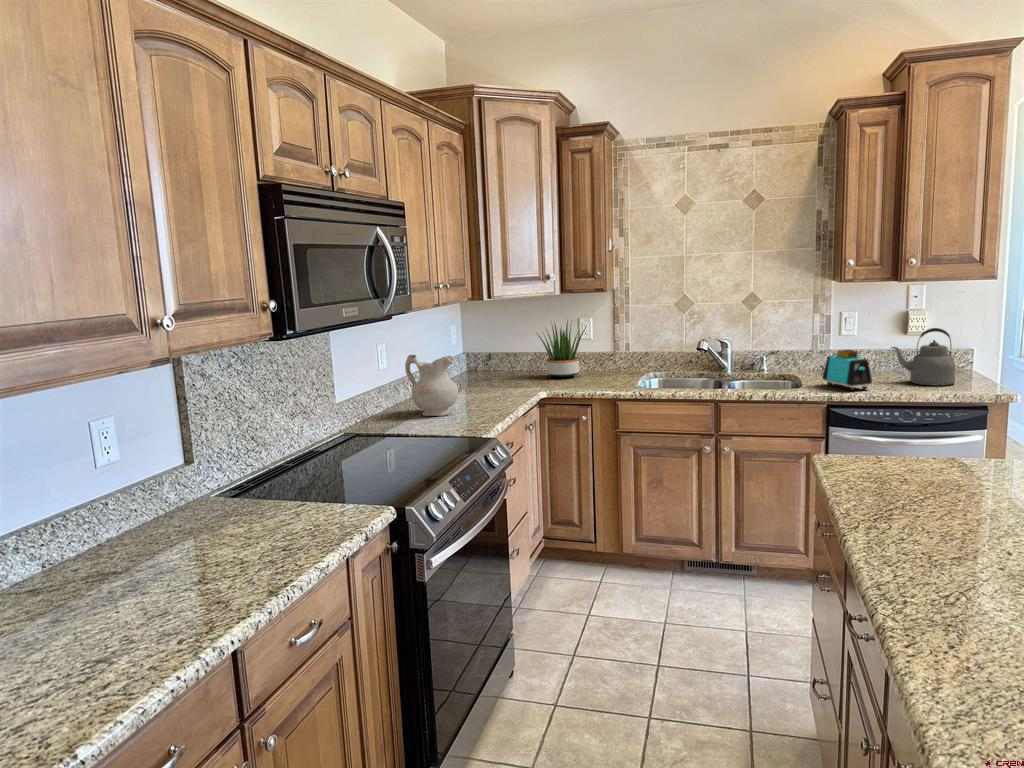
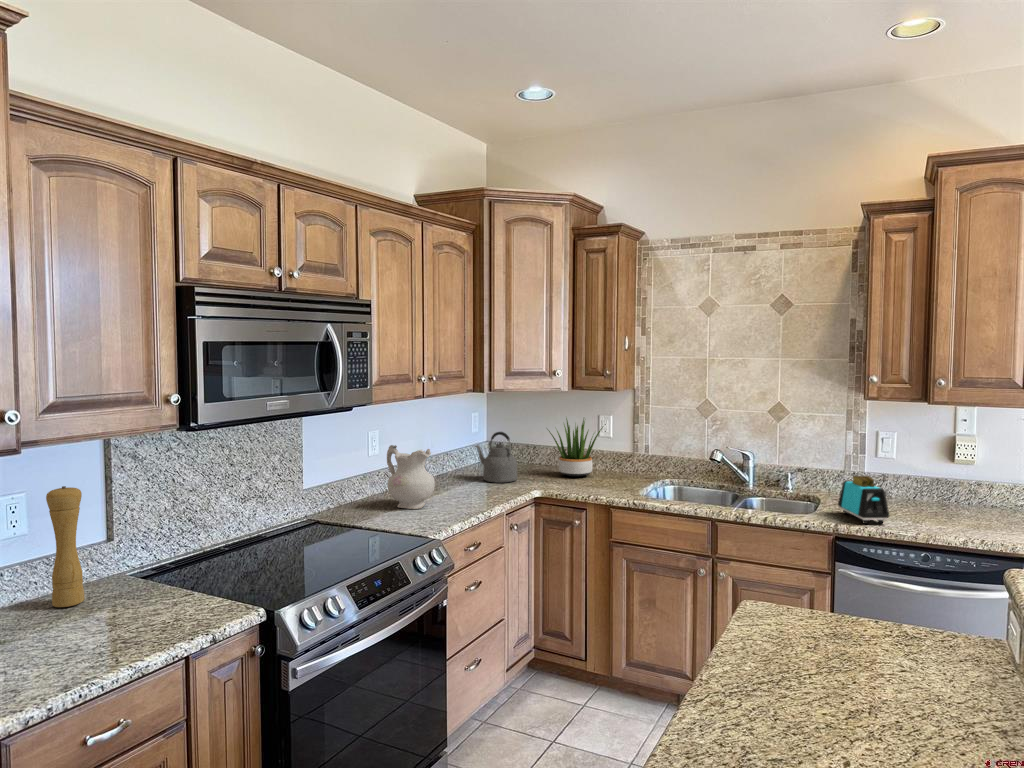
kettle: present [891,328,956,386] -> present [475,432,517,483]
pepper mill: none [152,403,201,530] -> present [46,486,85,607]

